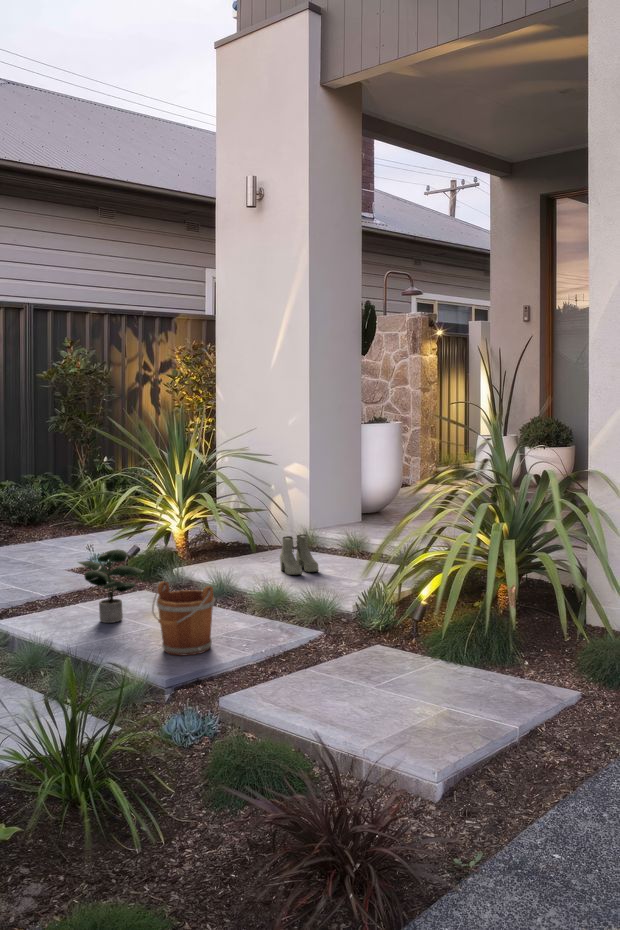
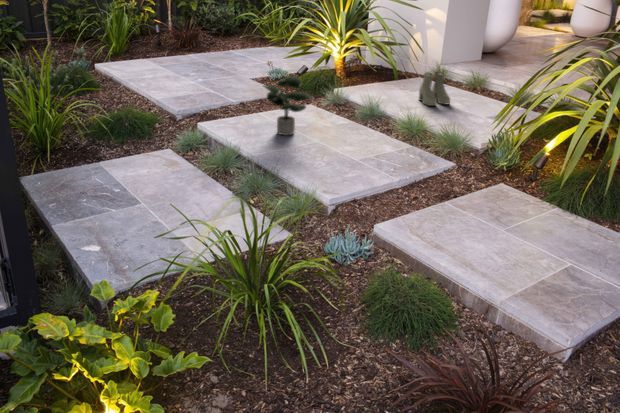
bucket: present [152,581,215,656] -> none [320,113,372,177]

